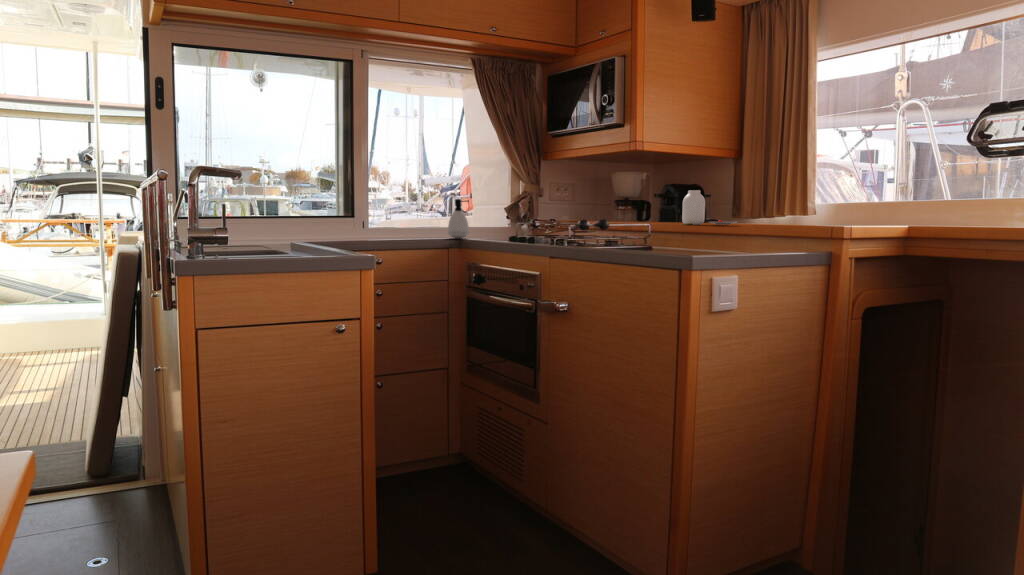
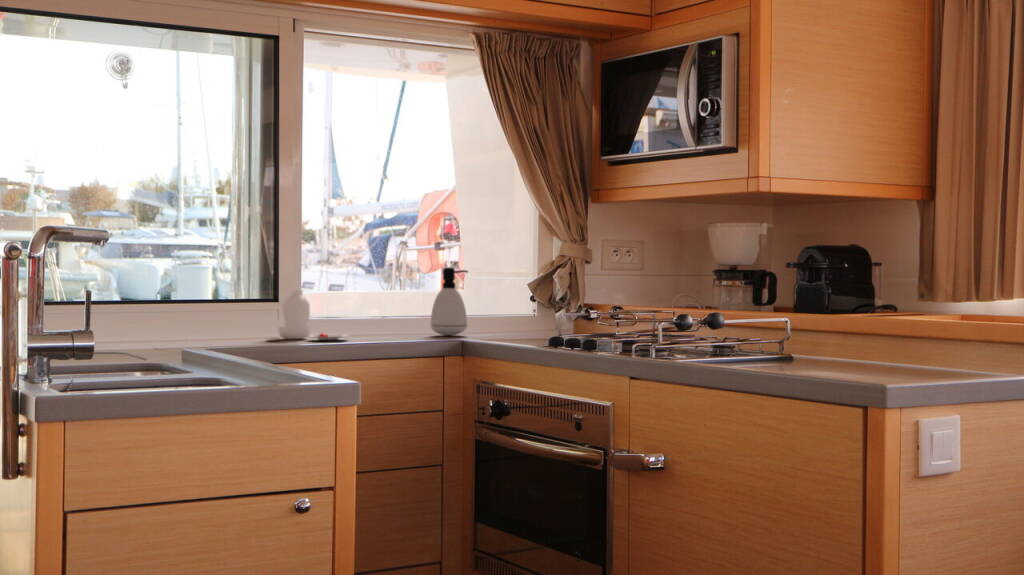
jar: present [681,190,737,225] -> present [273,290,347,340]

